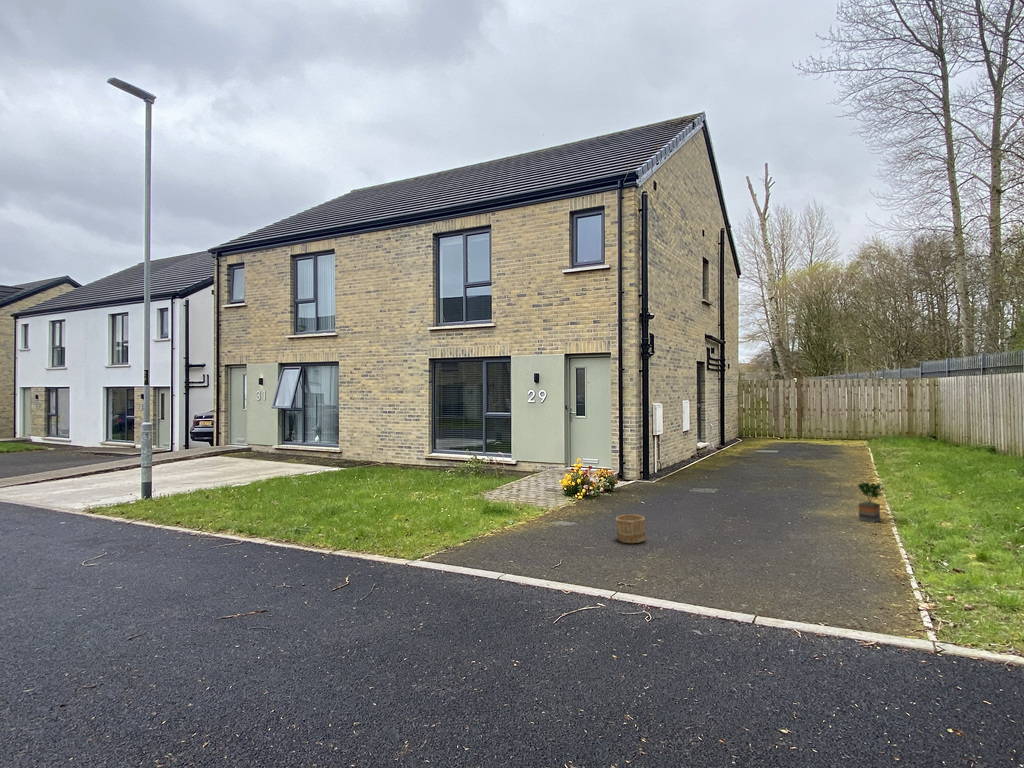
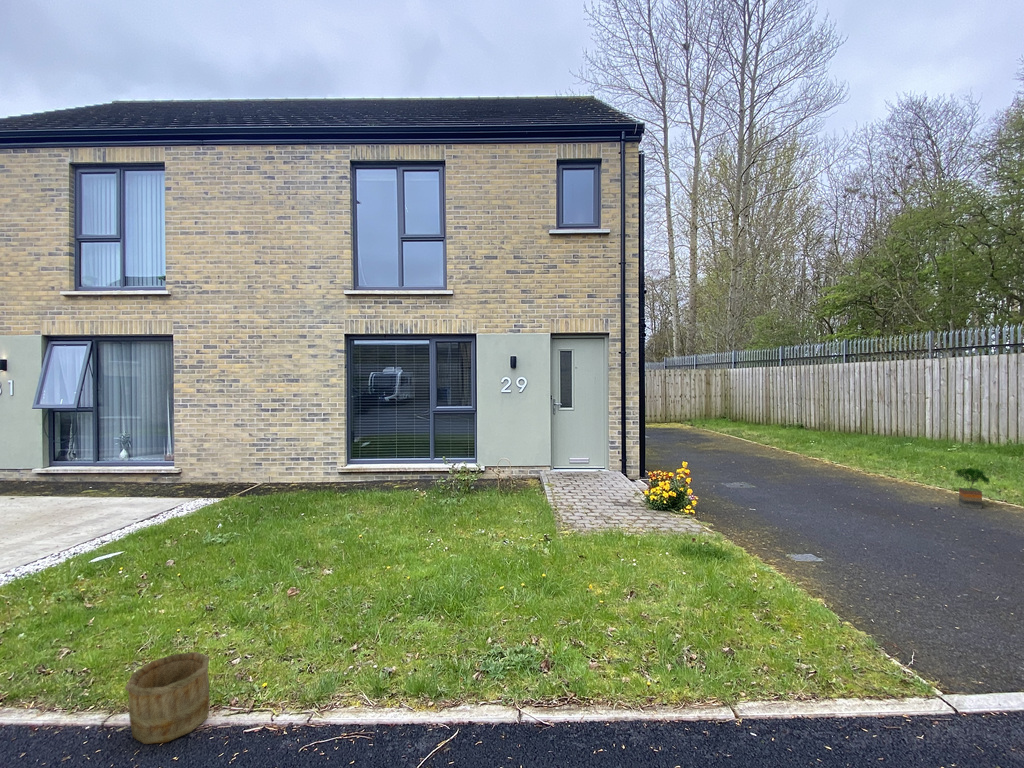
wooden bucket: present [615,514,645,543] -> present [125,652,209,744]

